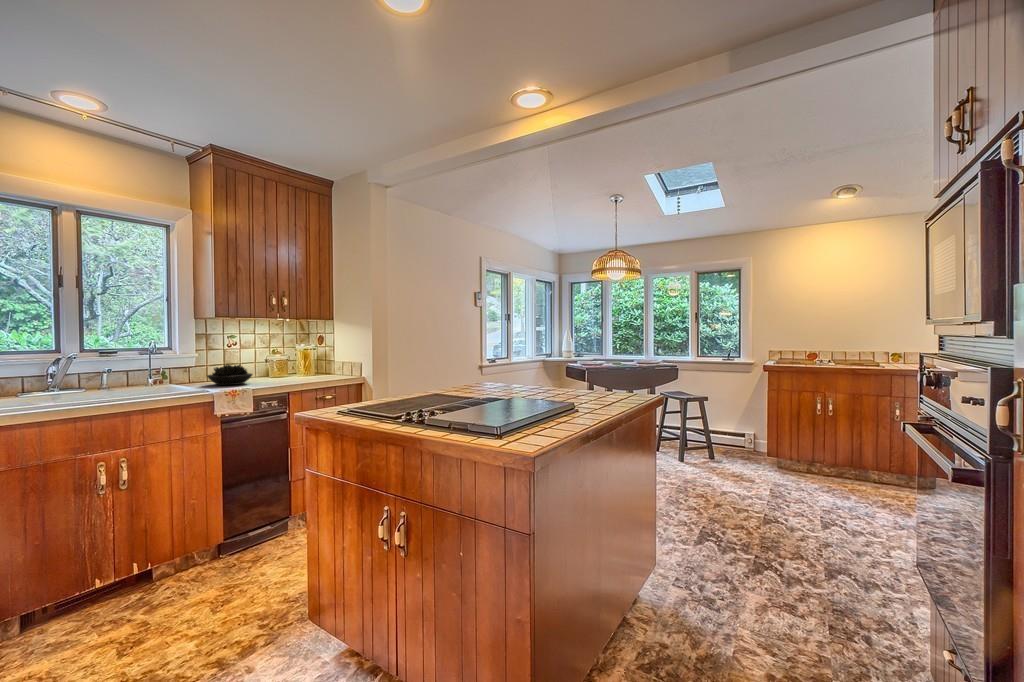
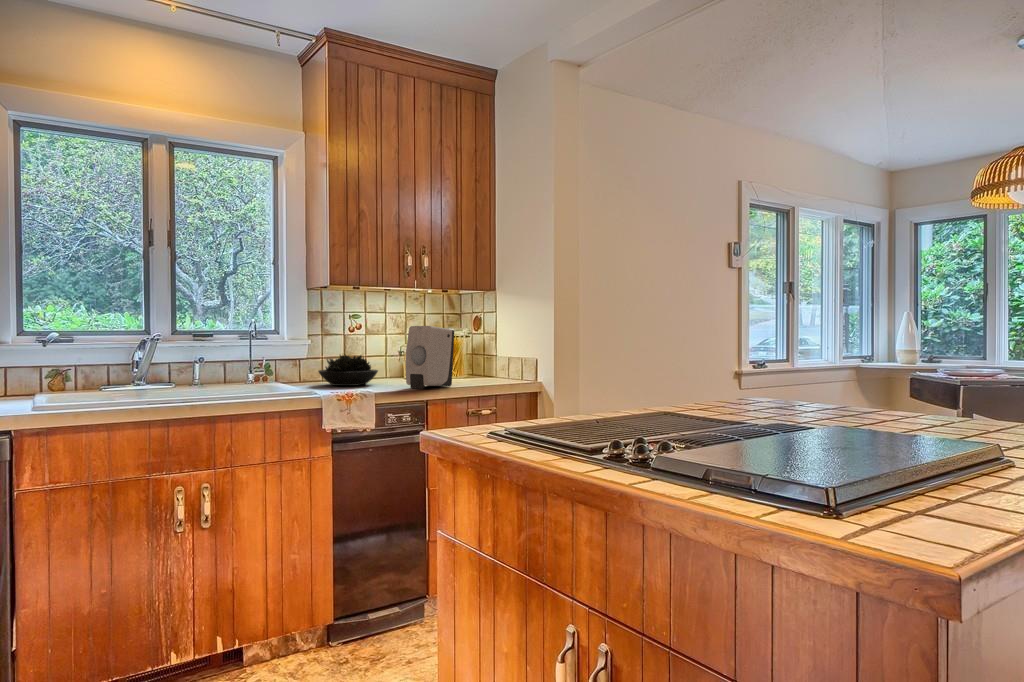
soap dispenser: none [274,345,308,385] -> present [406,326,454,389]

